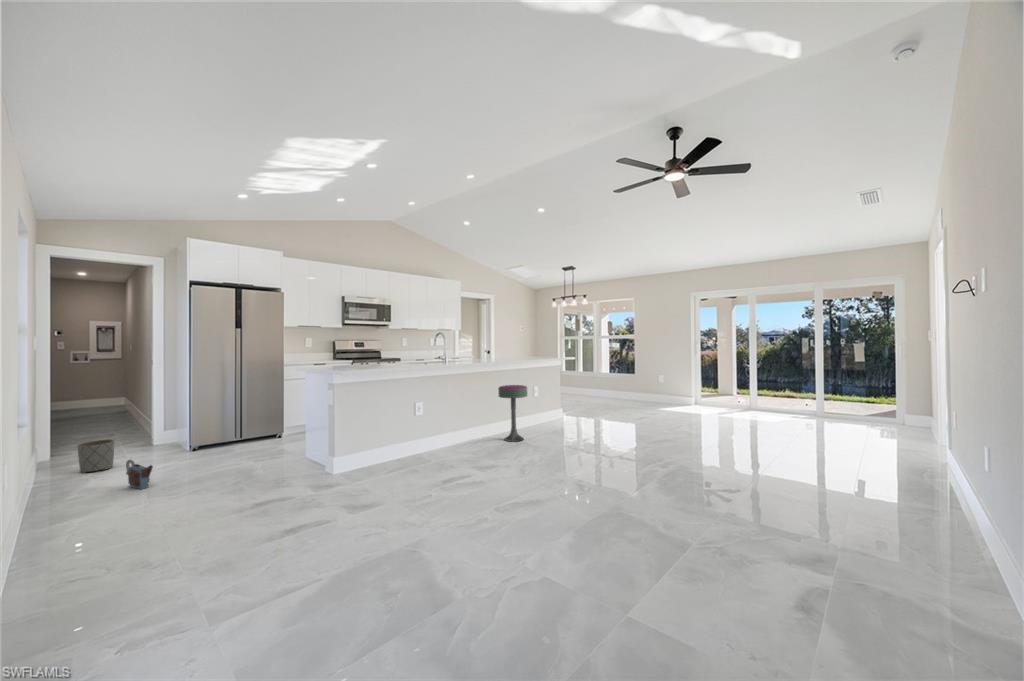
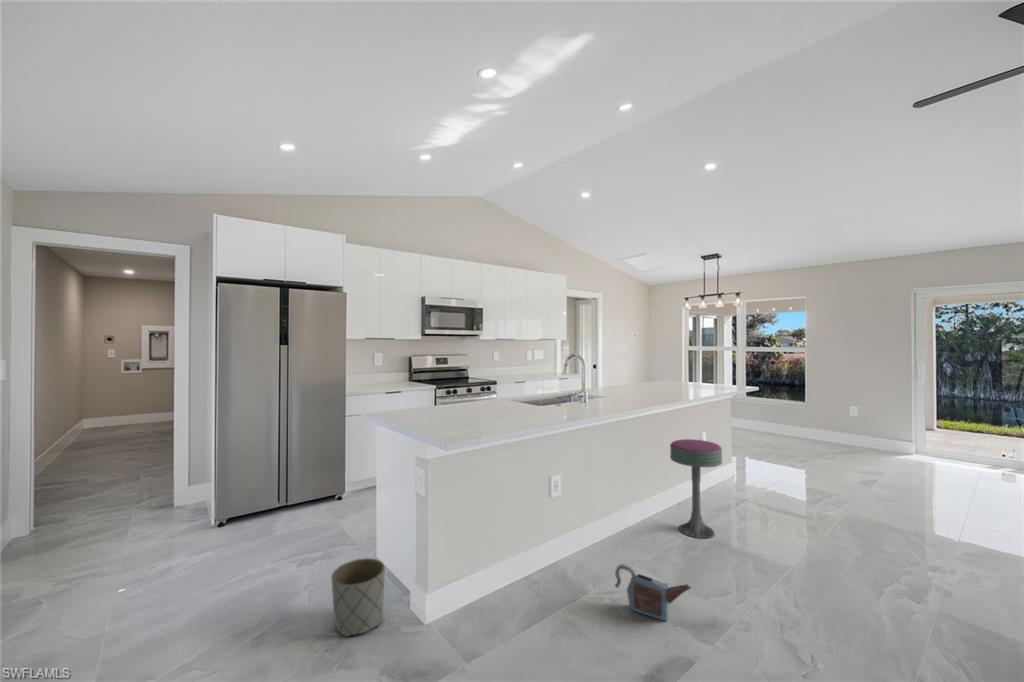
planter: present [77,439,114,473] -> present [331,558,385,637]
watering can: present [126,460,153,489] -> present [615,564,691,621]

